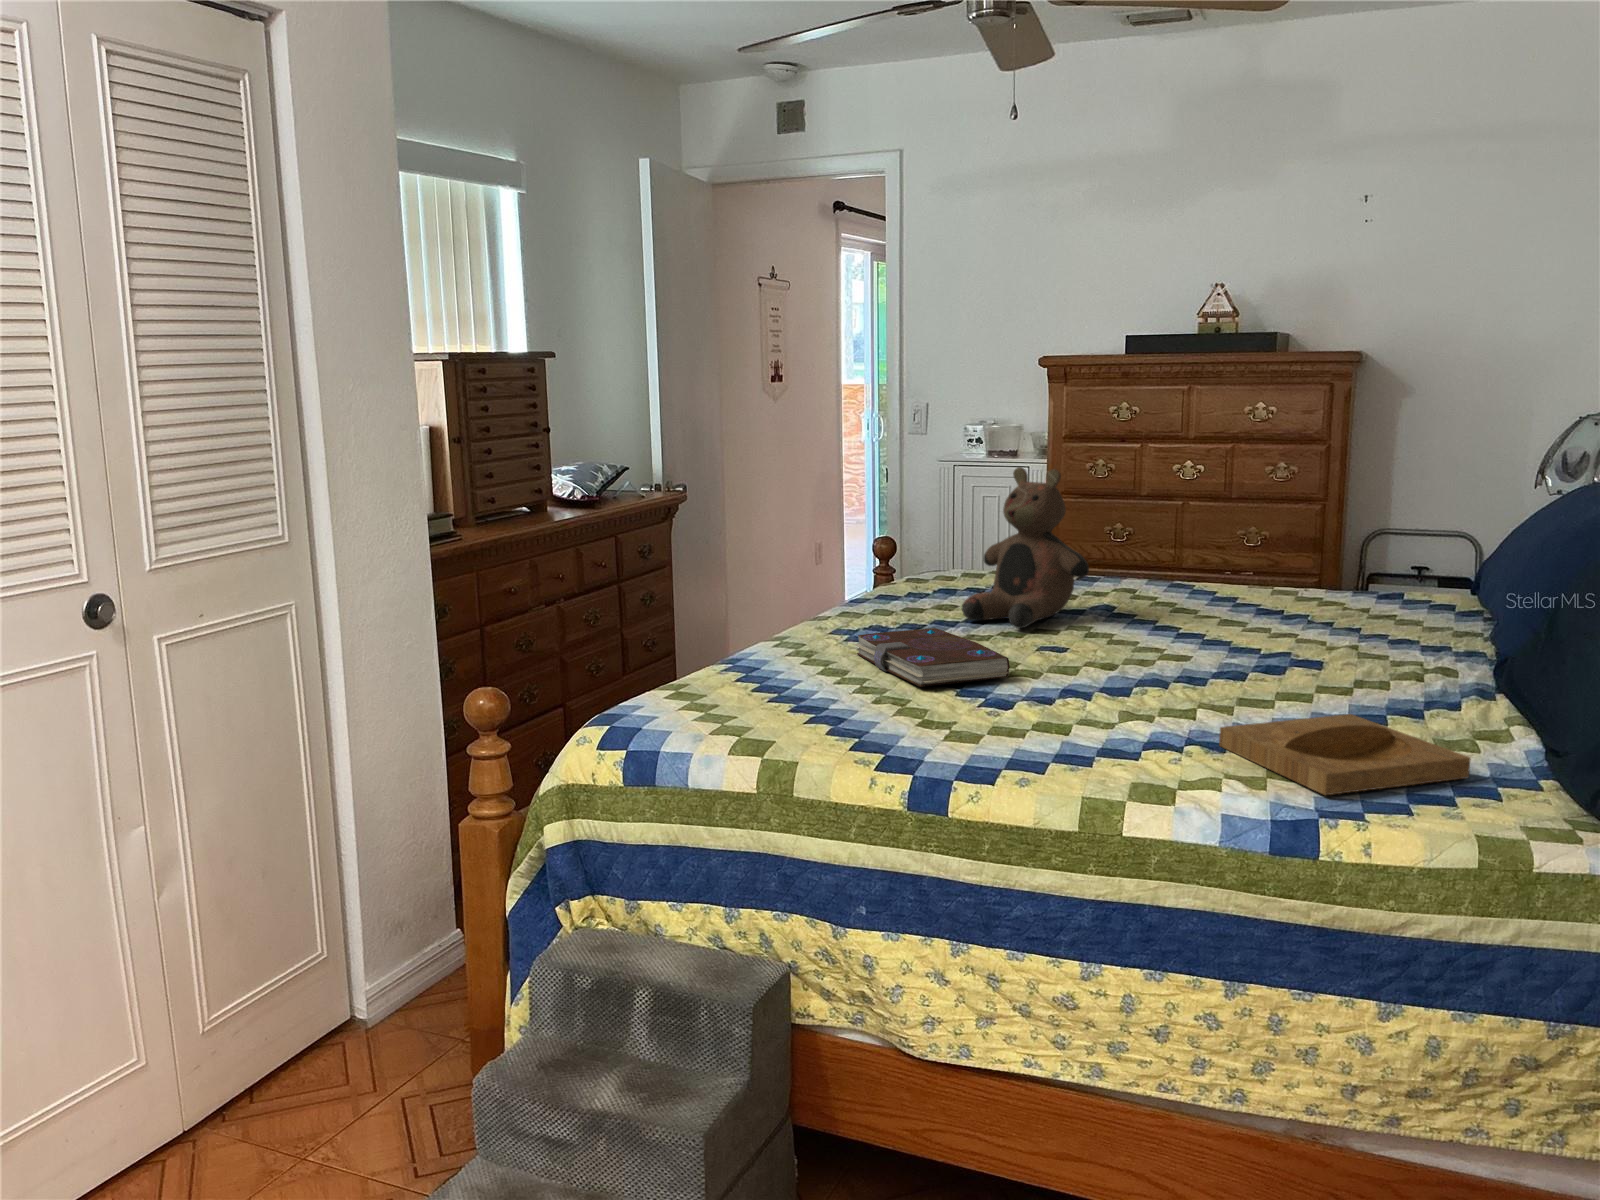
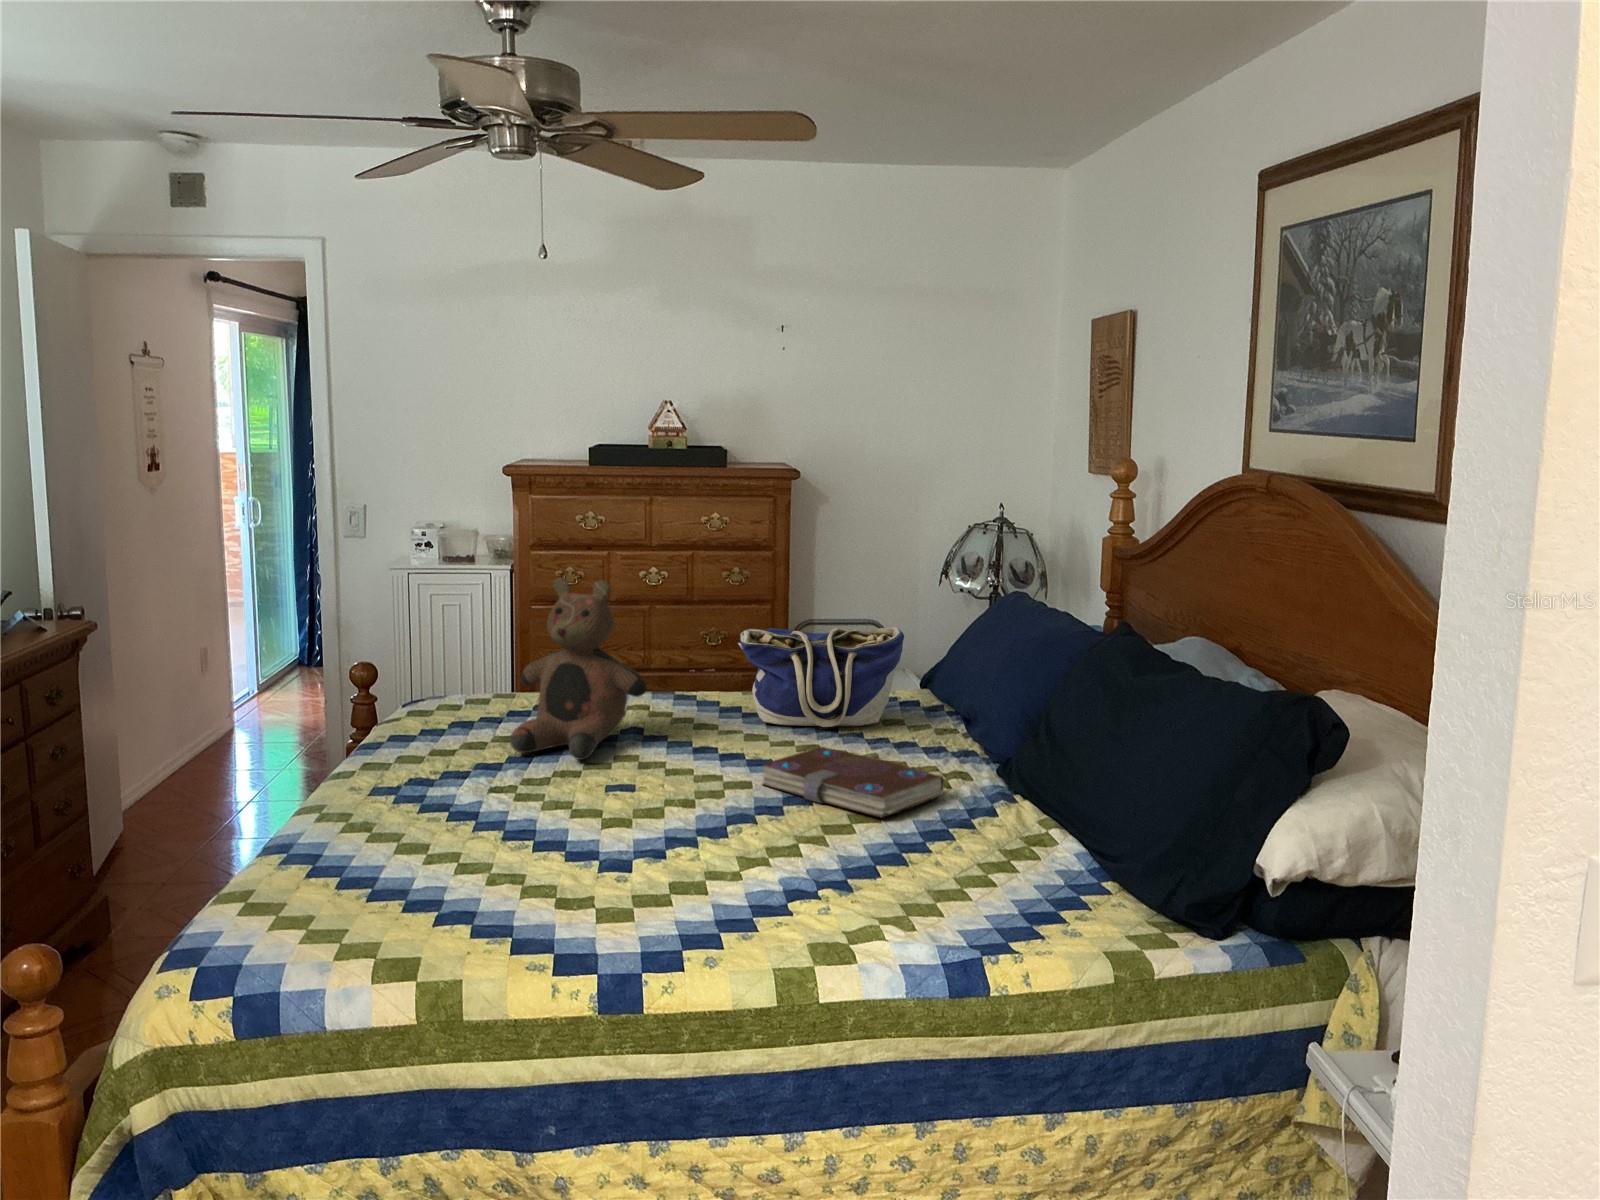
tote bag: none [1190,524,1363,627] -> present [738,627,904,727]
book: present [854,628,1010,687] -> present [760,747,943,818]
tray: present [1219,714,1471,795] -> none [858,836,1075,931]

